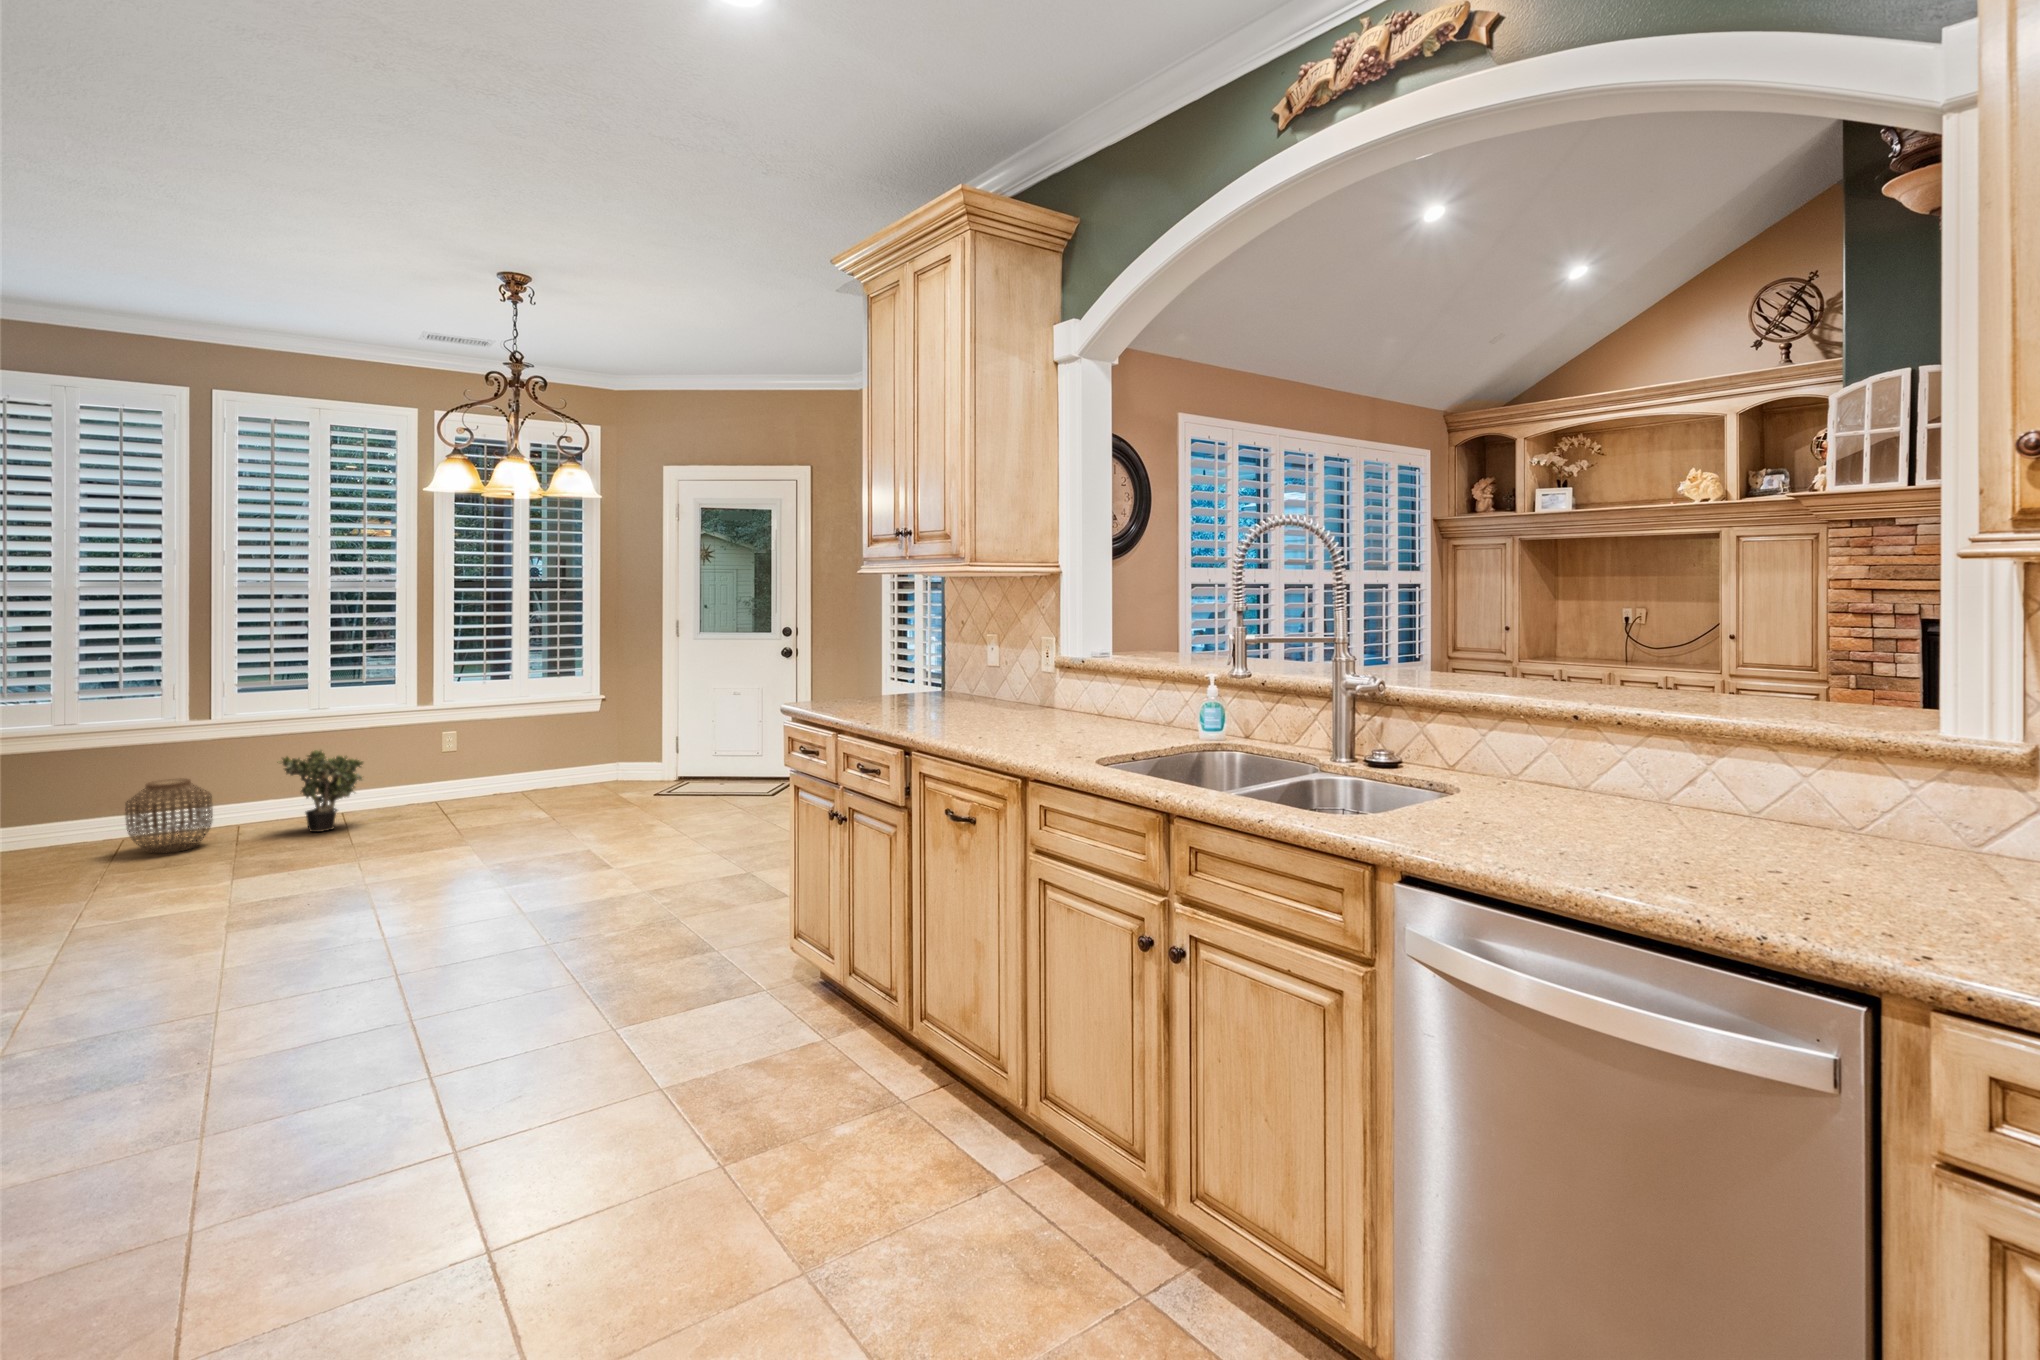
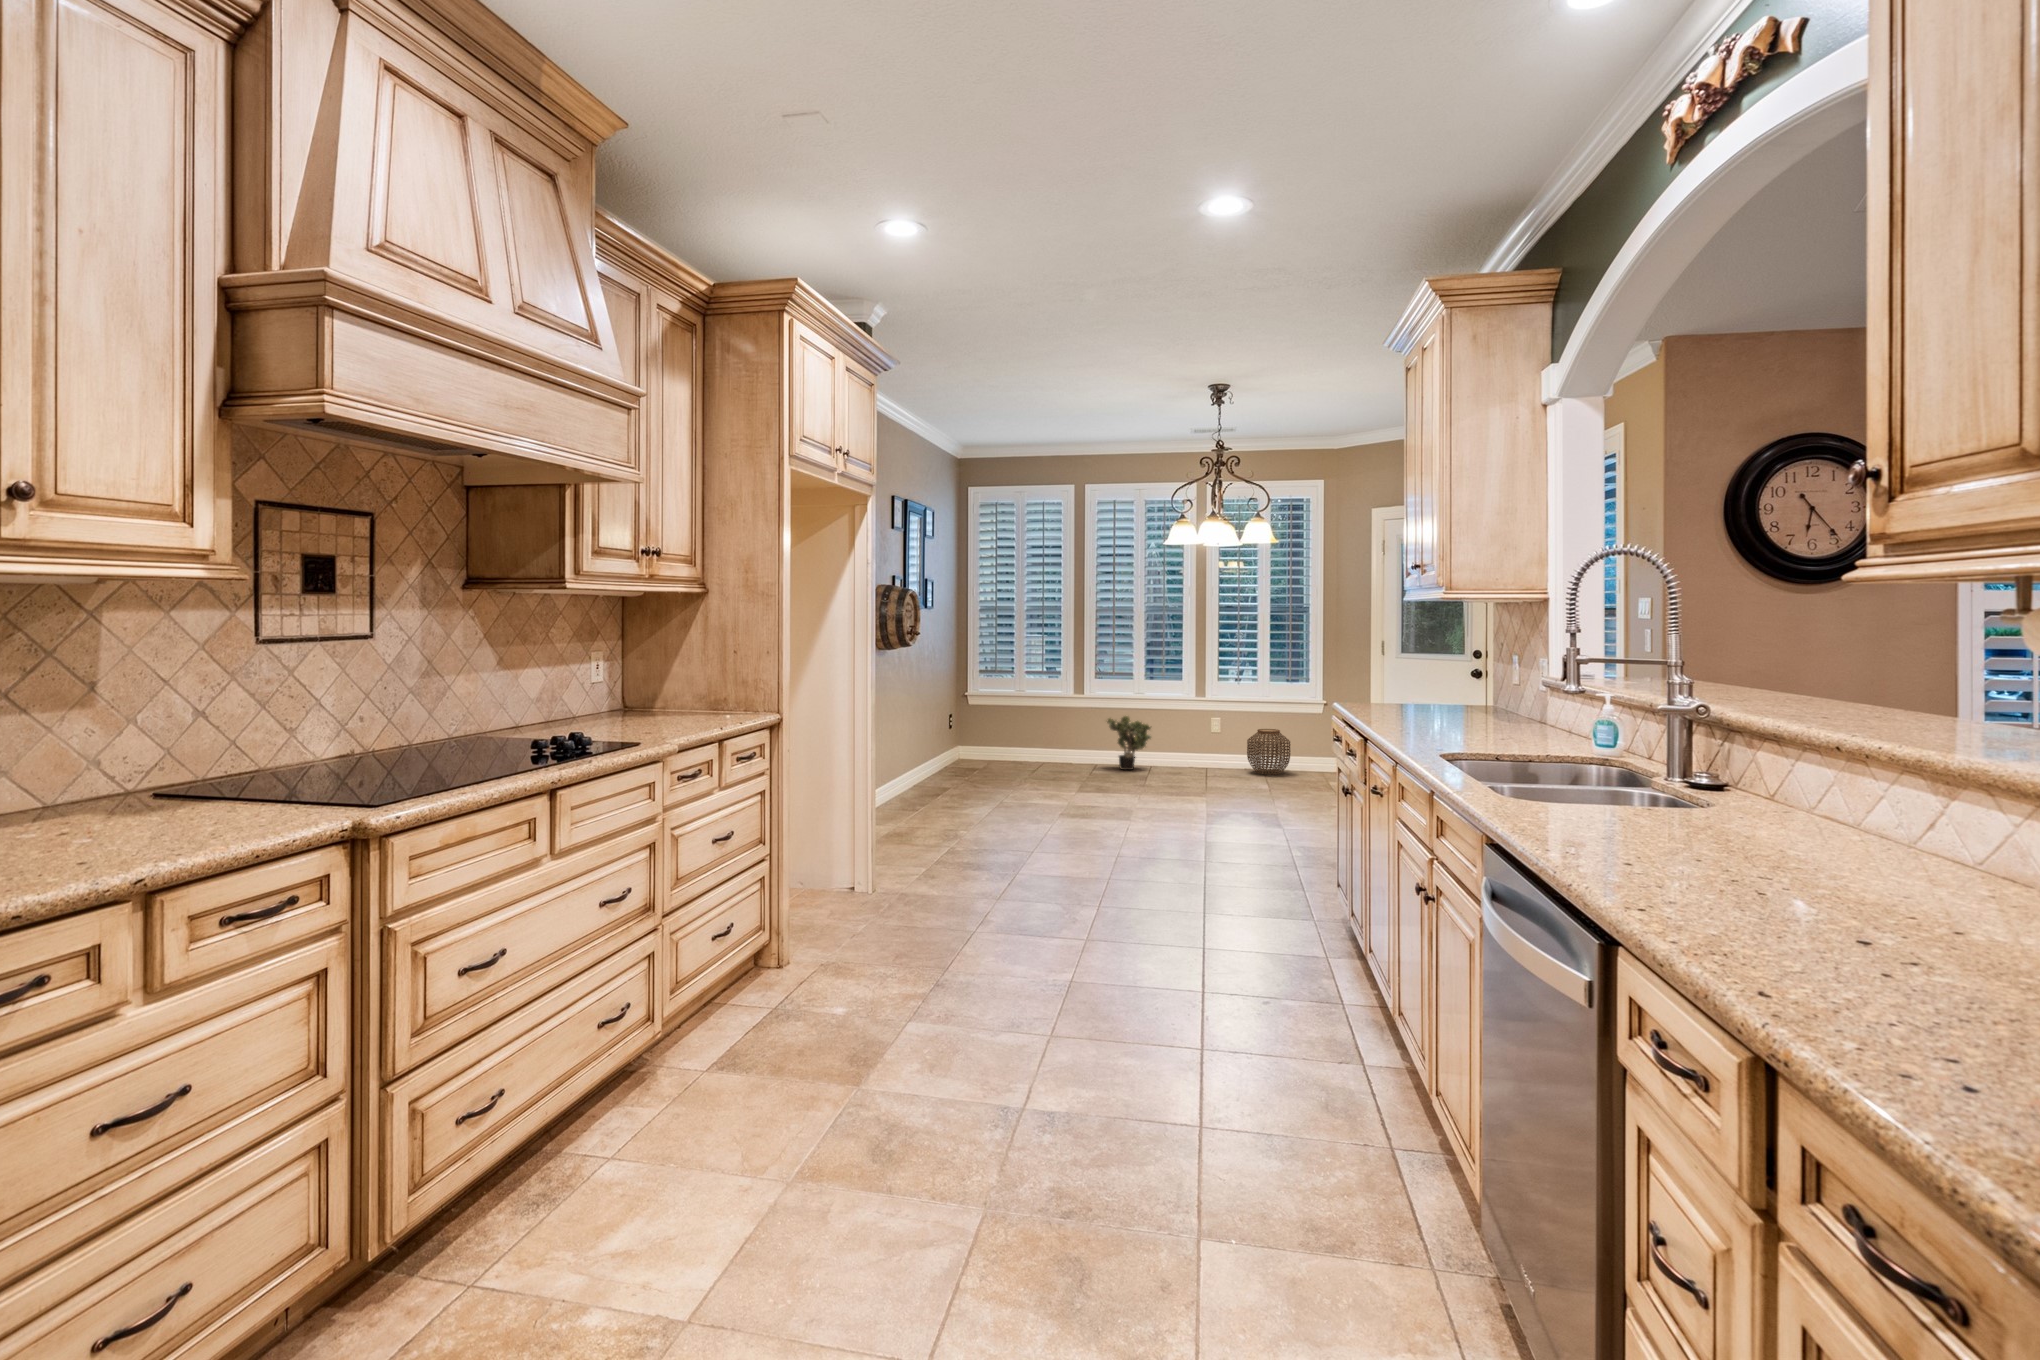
woven basket: present [125,779,213,853] -> present [1247,729,1290,775]

